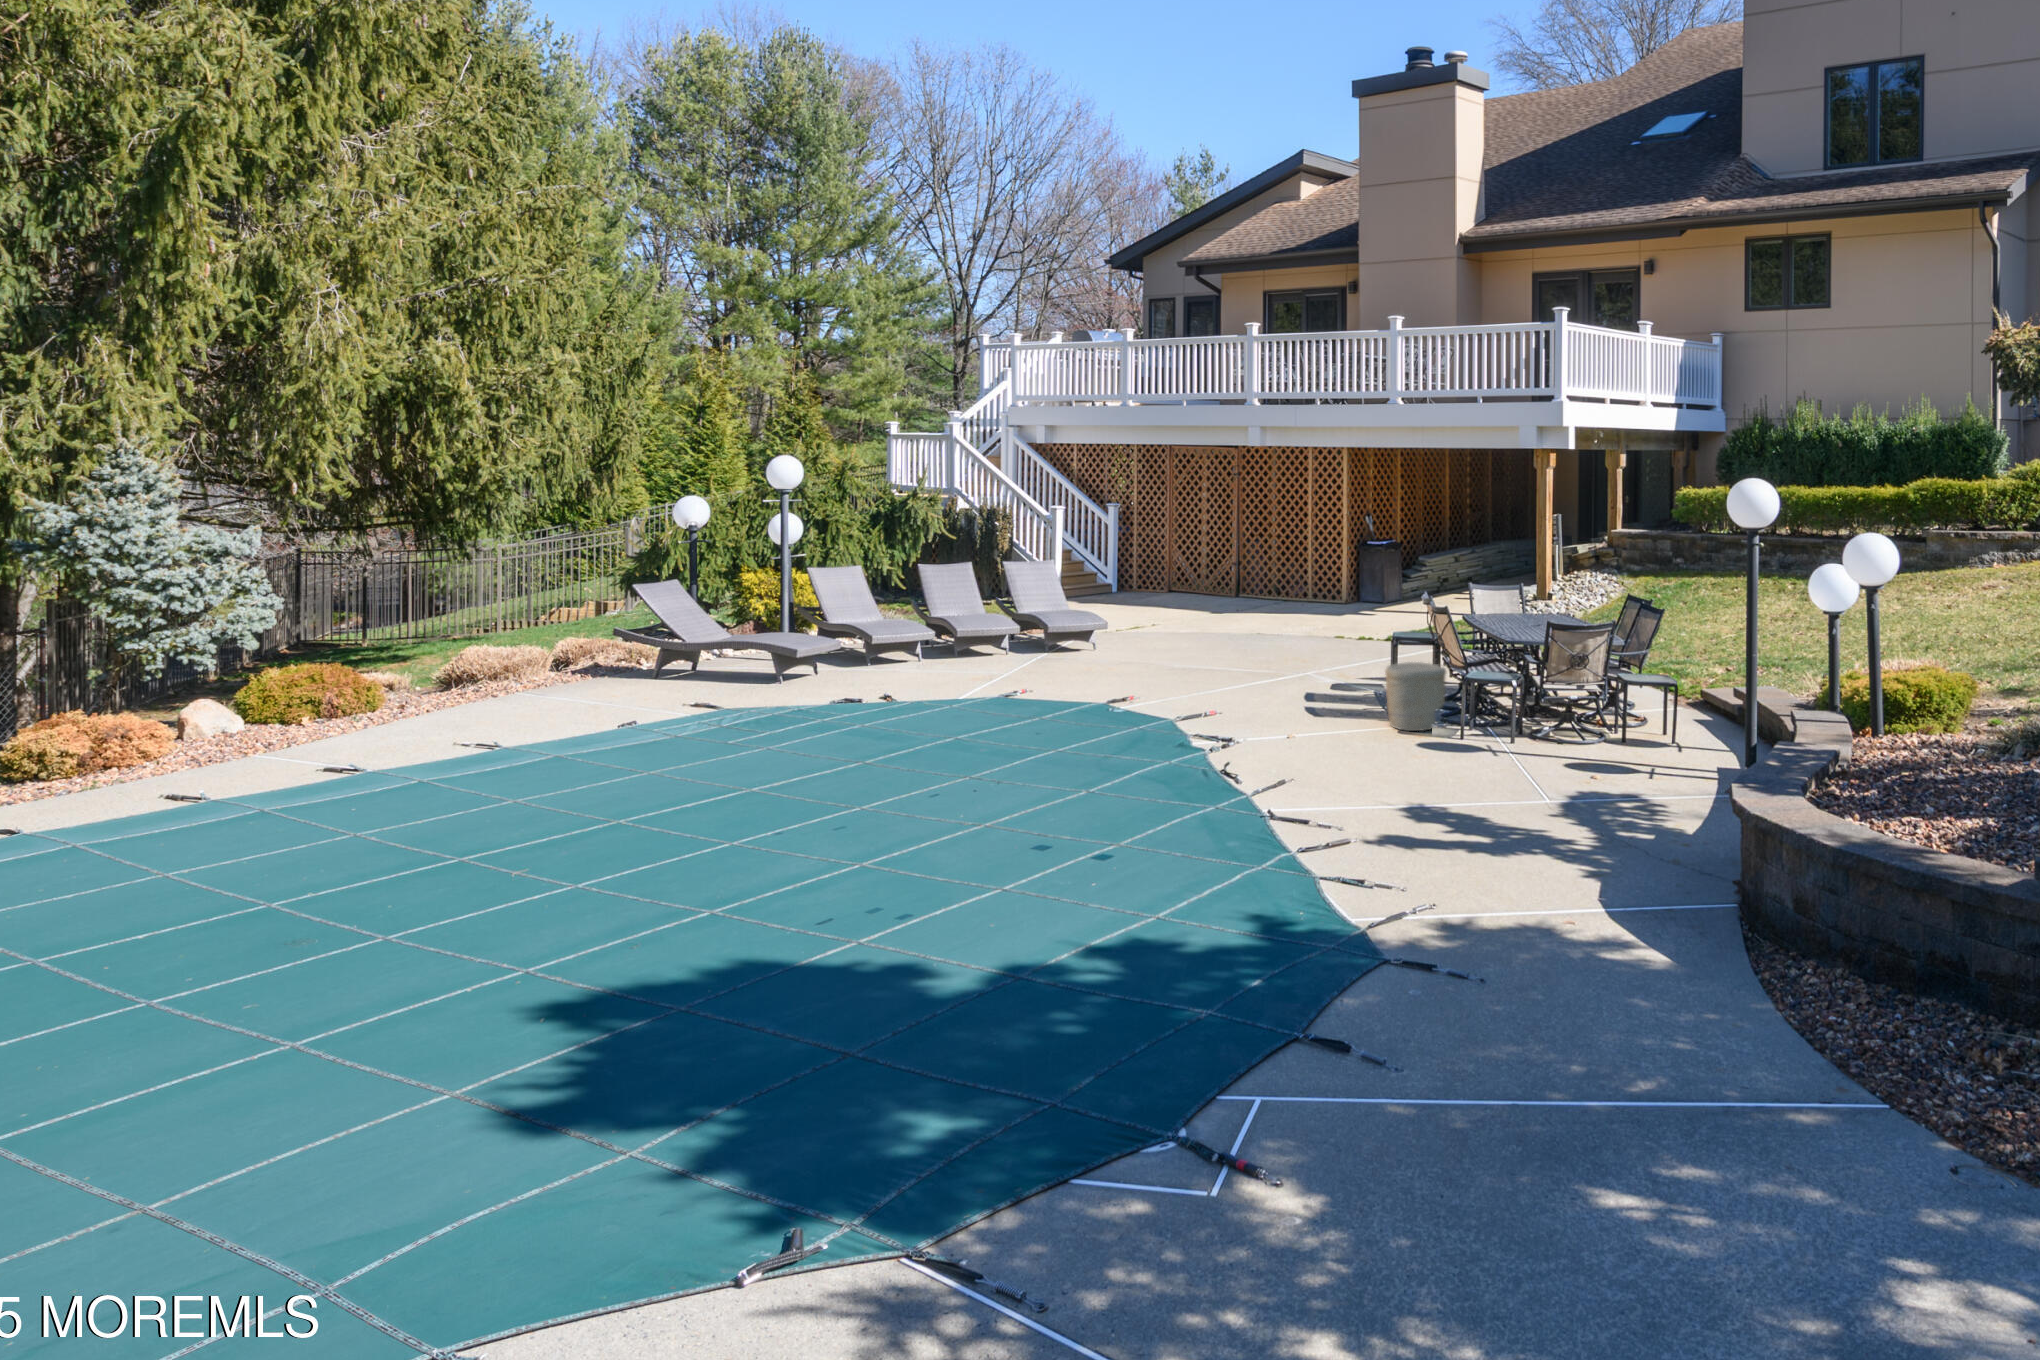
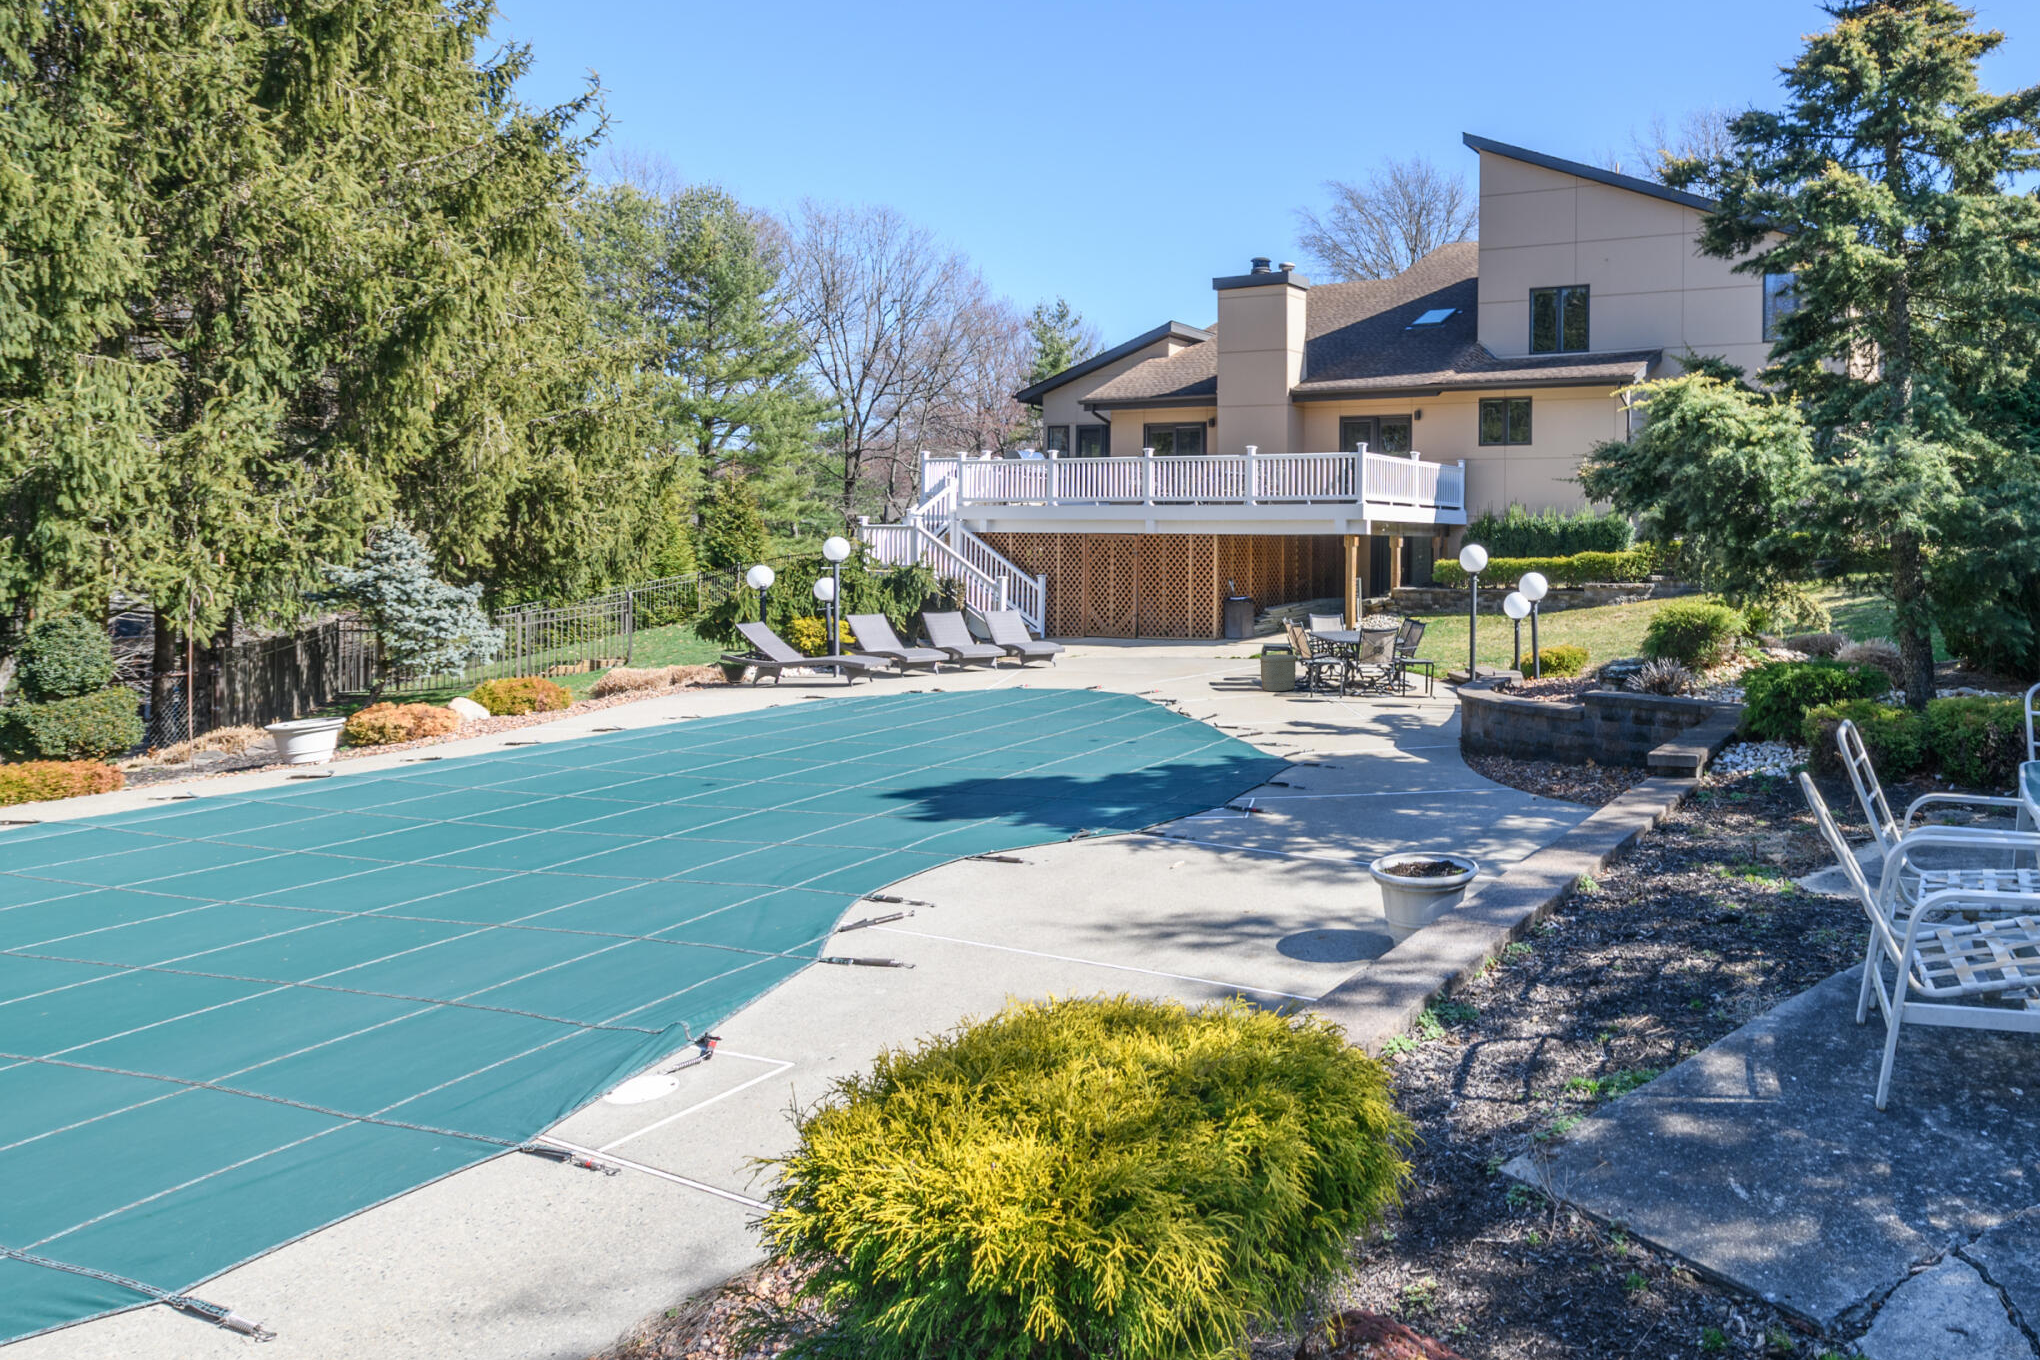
decorative plant: none [625,630,686,664] -> present [718,662,750,683]

